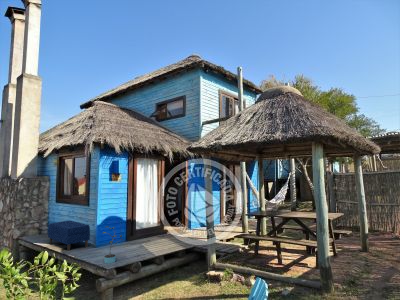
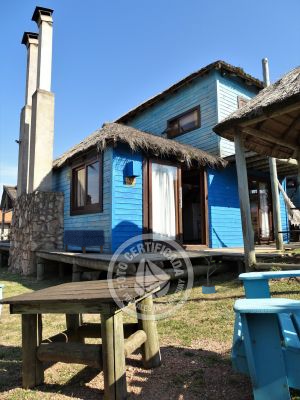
potted plant: present [103,226,122,263] -> present [200,250,221,294]

